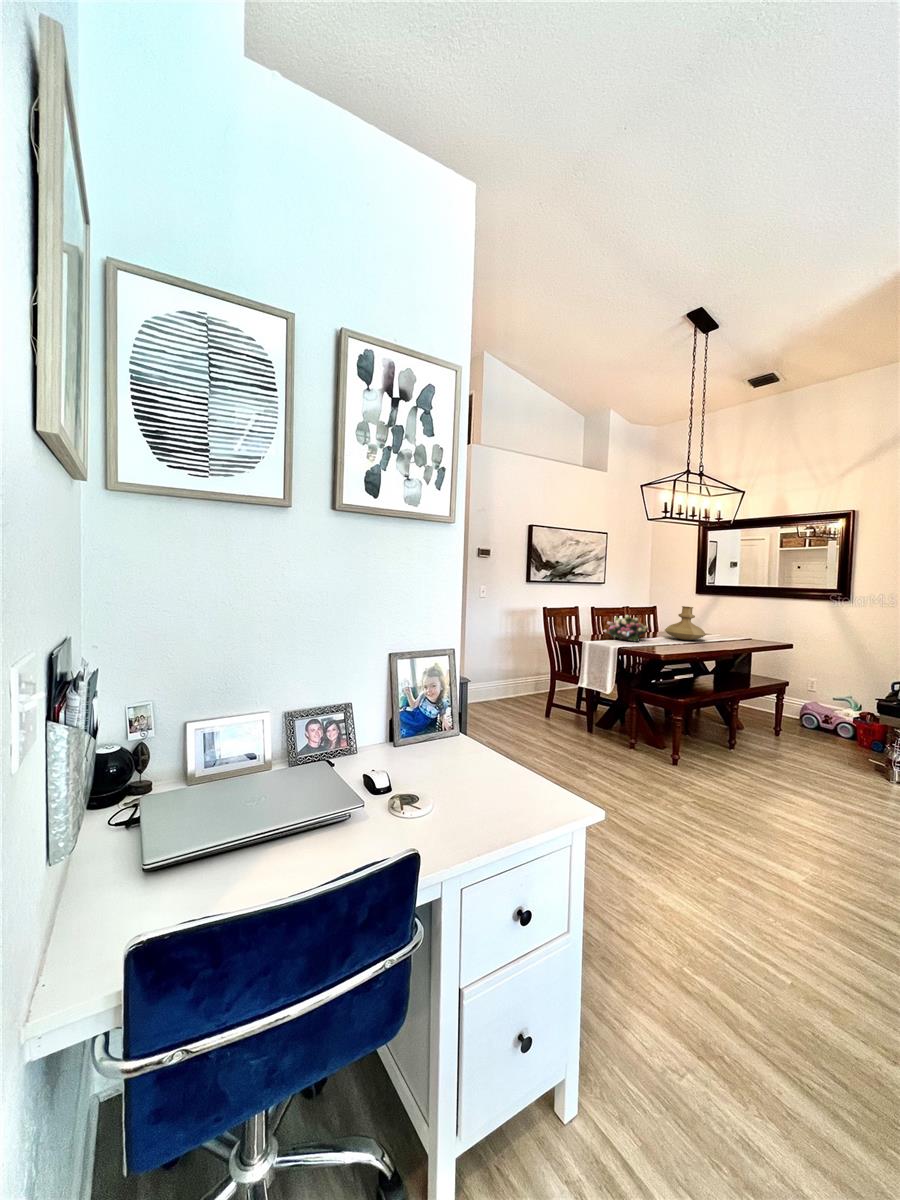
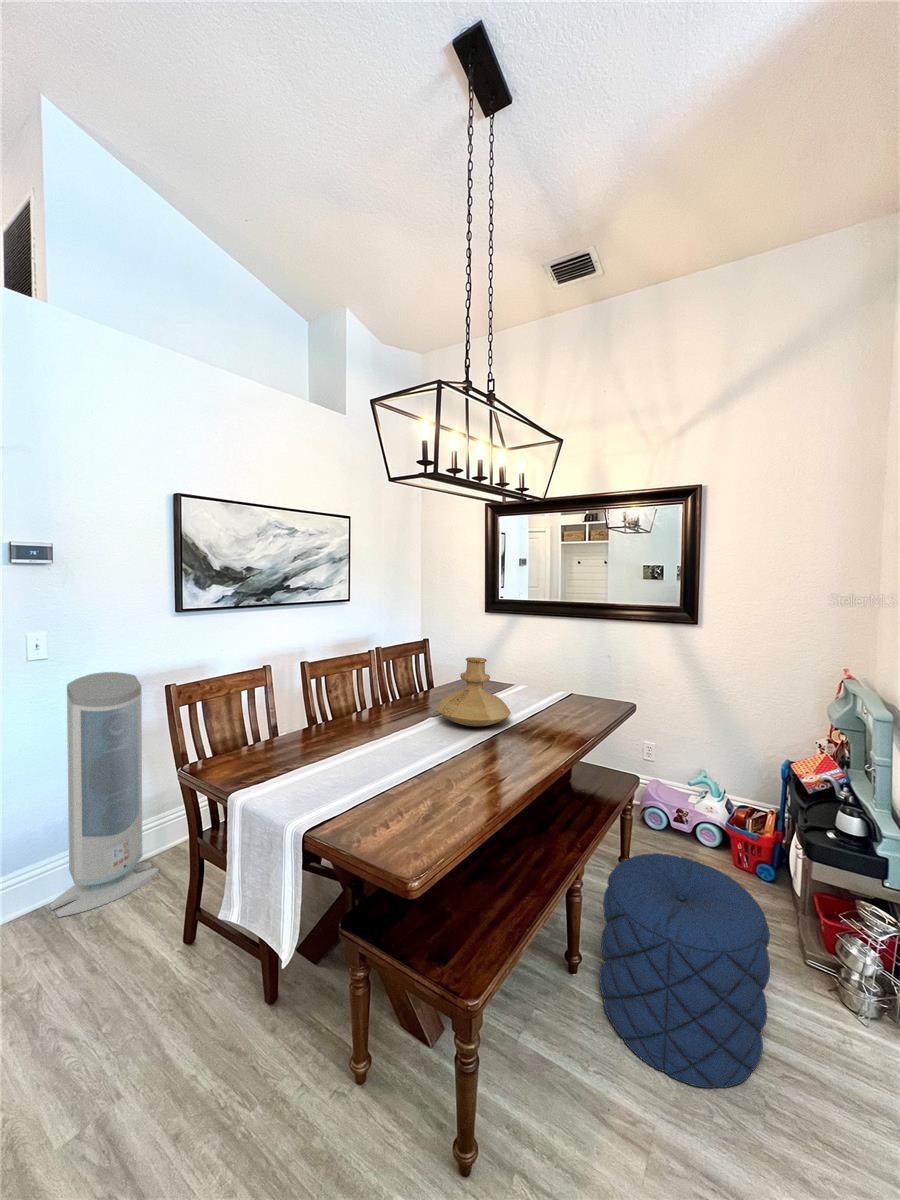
air purifier: none [483,606,520,706] -> present [49,672,159,917]
flower arrangement: present [604,615,648,642] -> none [302,690,401,760]
pouf: none [743,697,829,777] -> present [599,853,770,1088]

